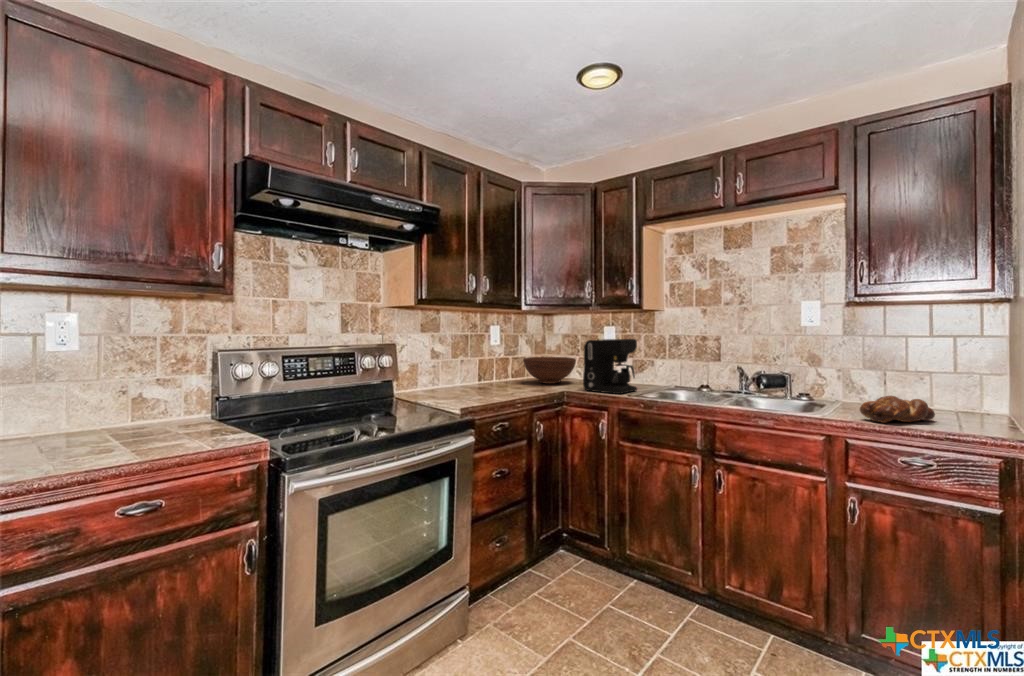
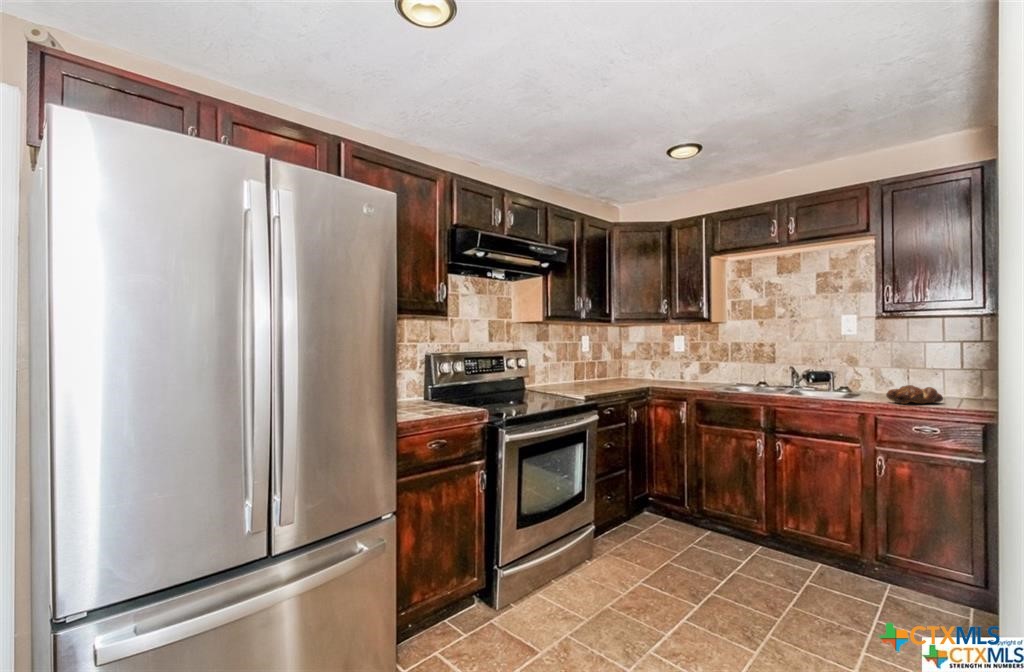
coffee maker: present [583,339,637,394] -> none [664,345,708,388]
fruit bowl: present [523,357,576,384] -> none [610,360,653,382]

